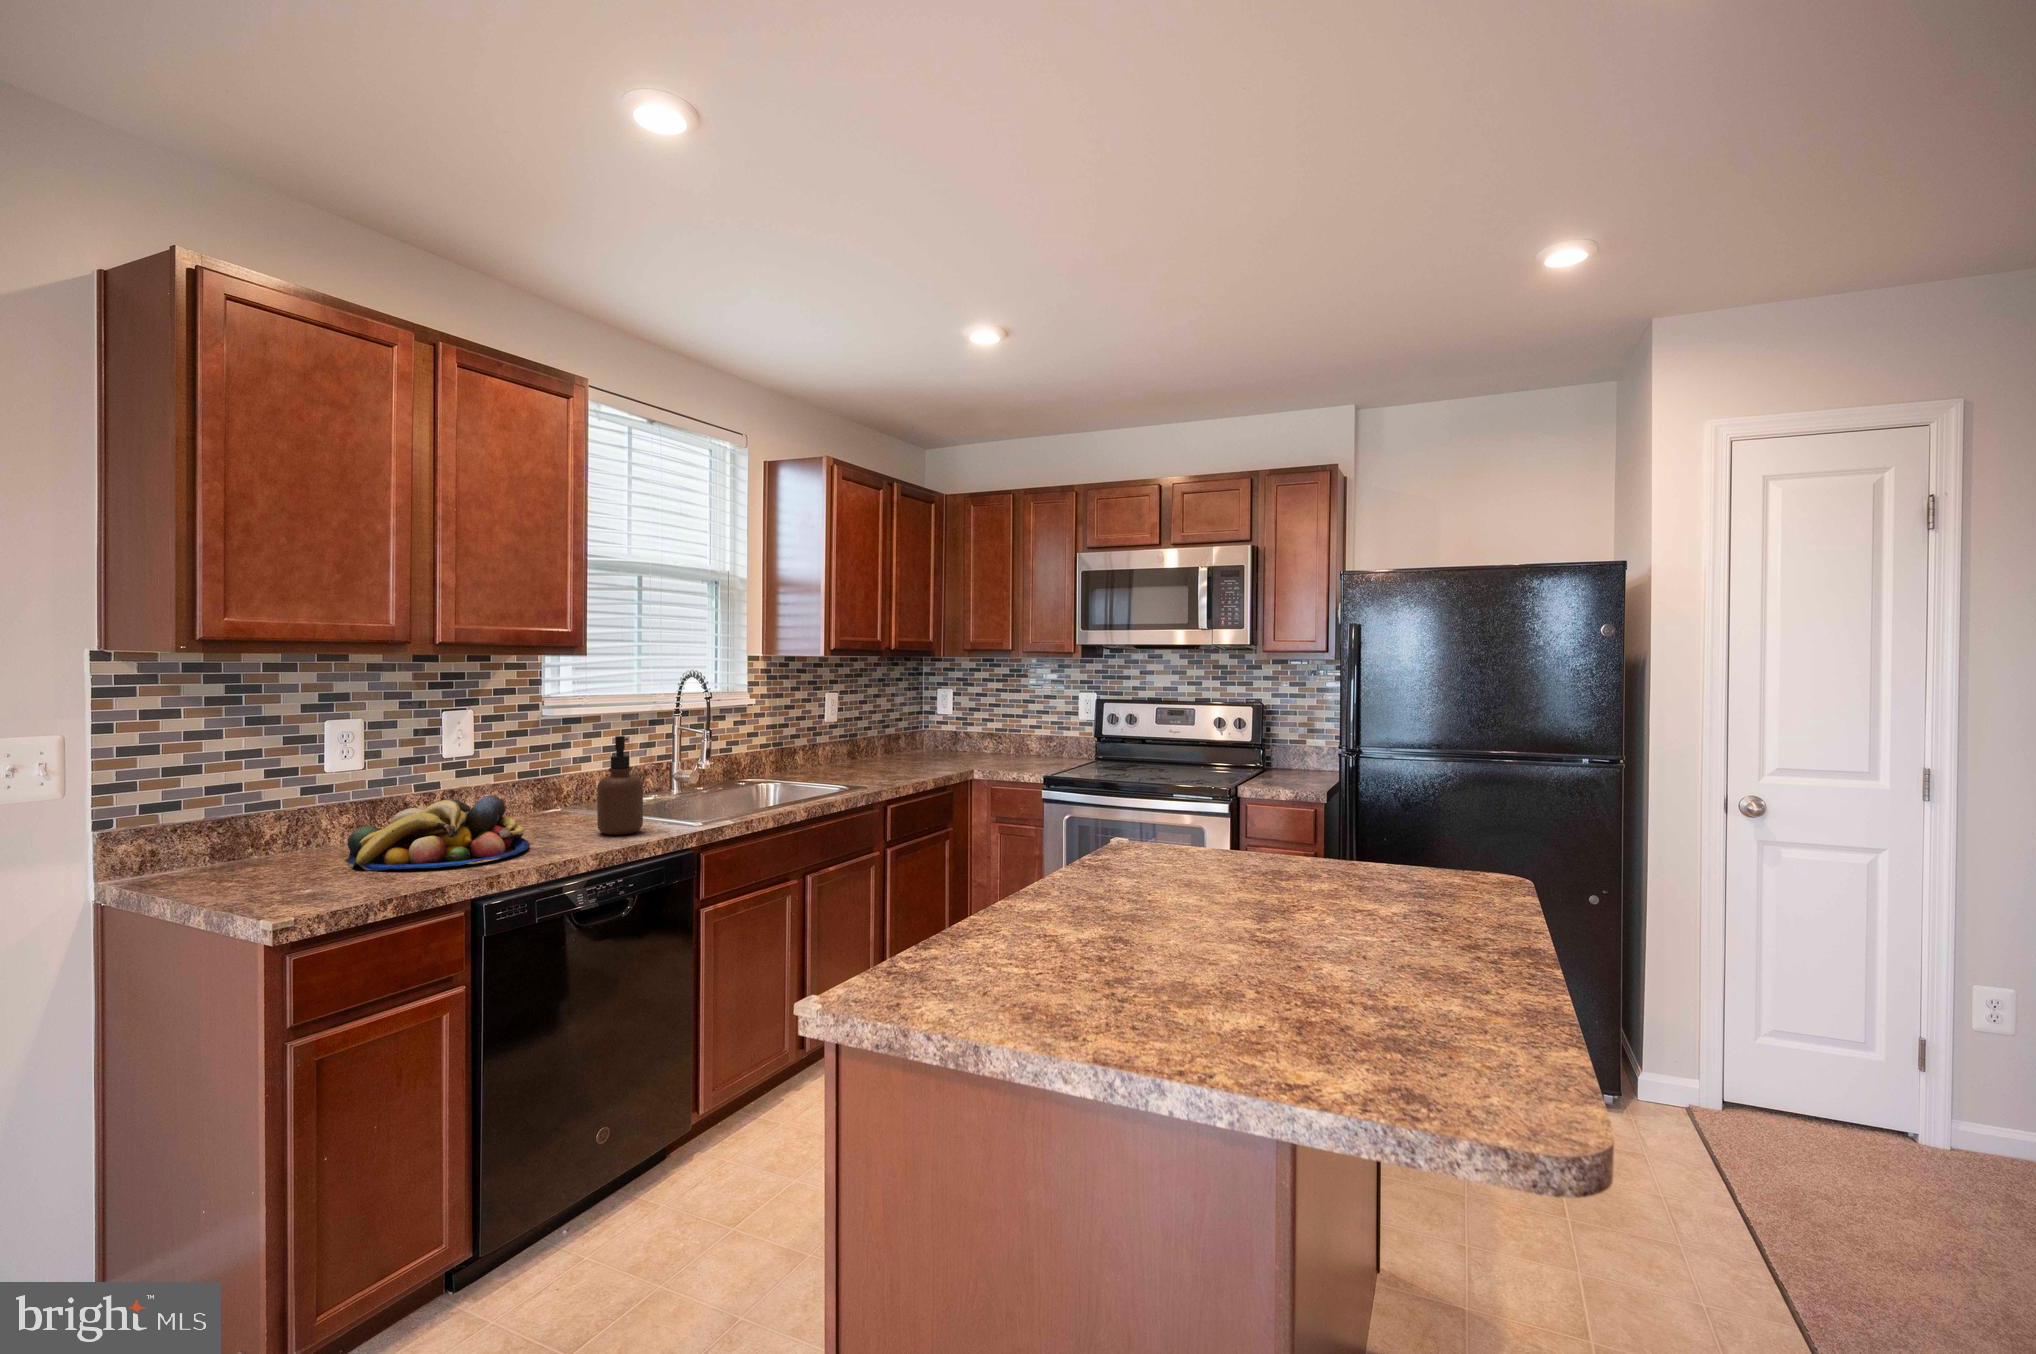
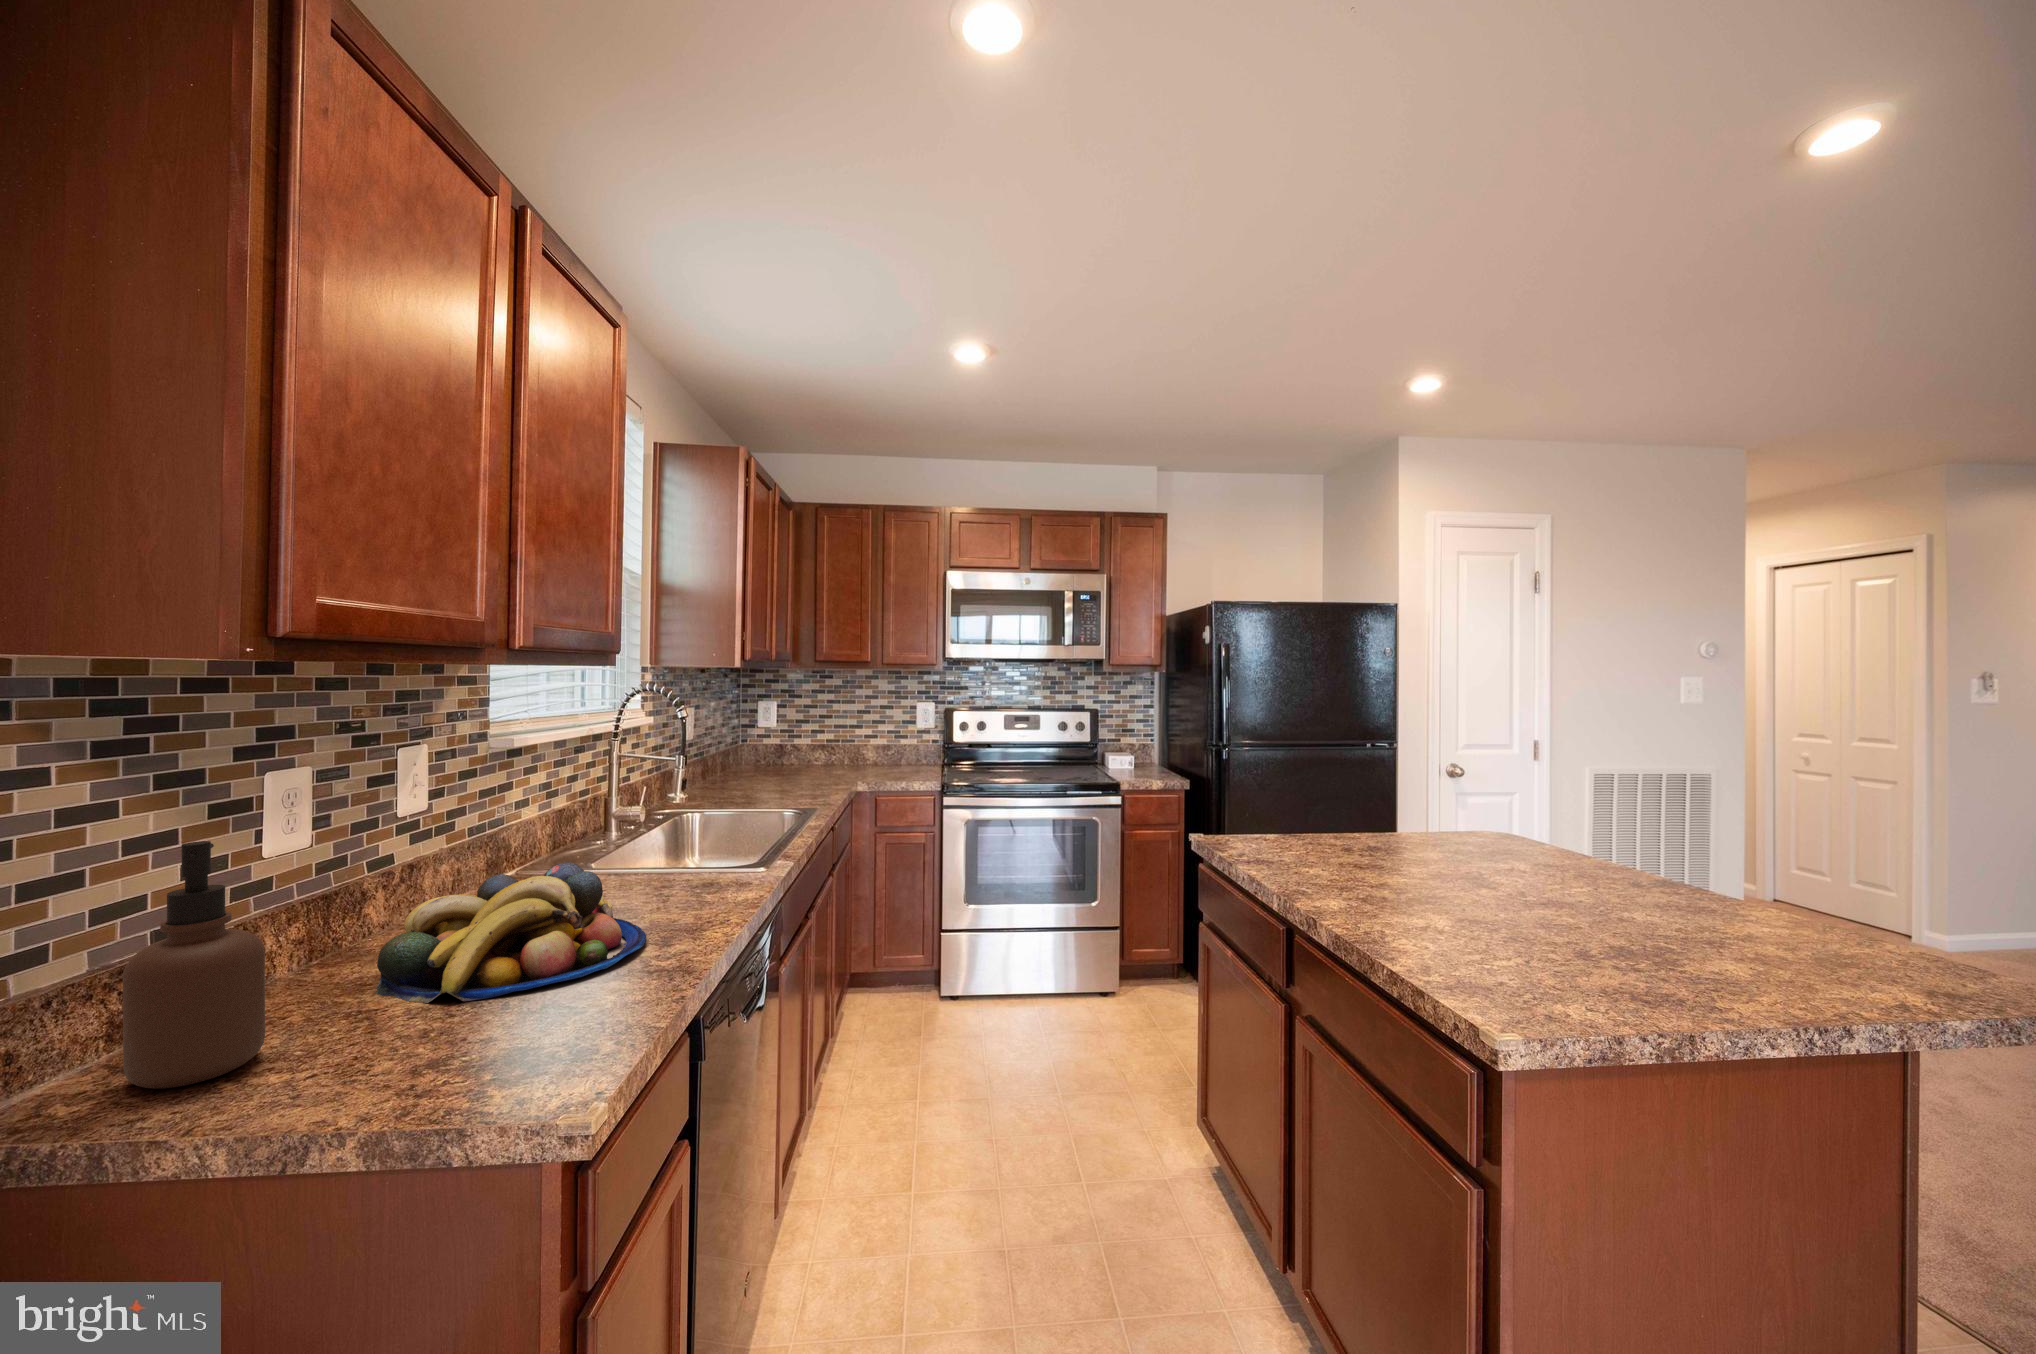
soap dispenser: present [597,736,643,835] -> present [123,841,265,1089]

